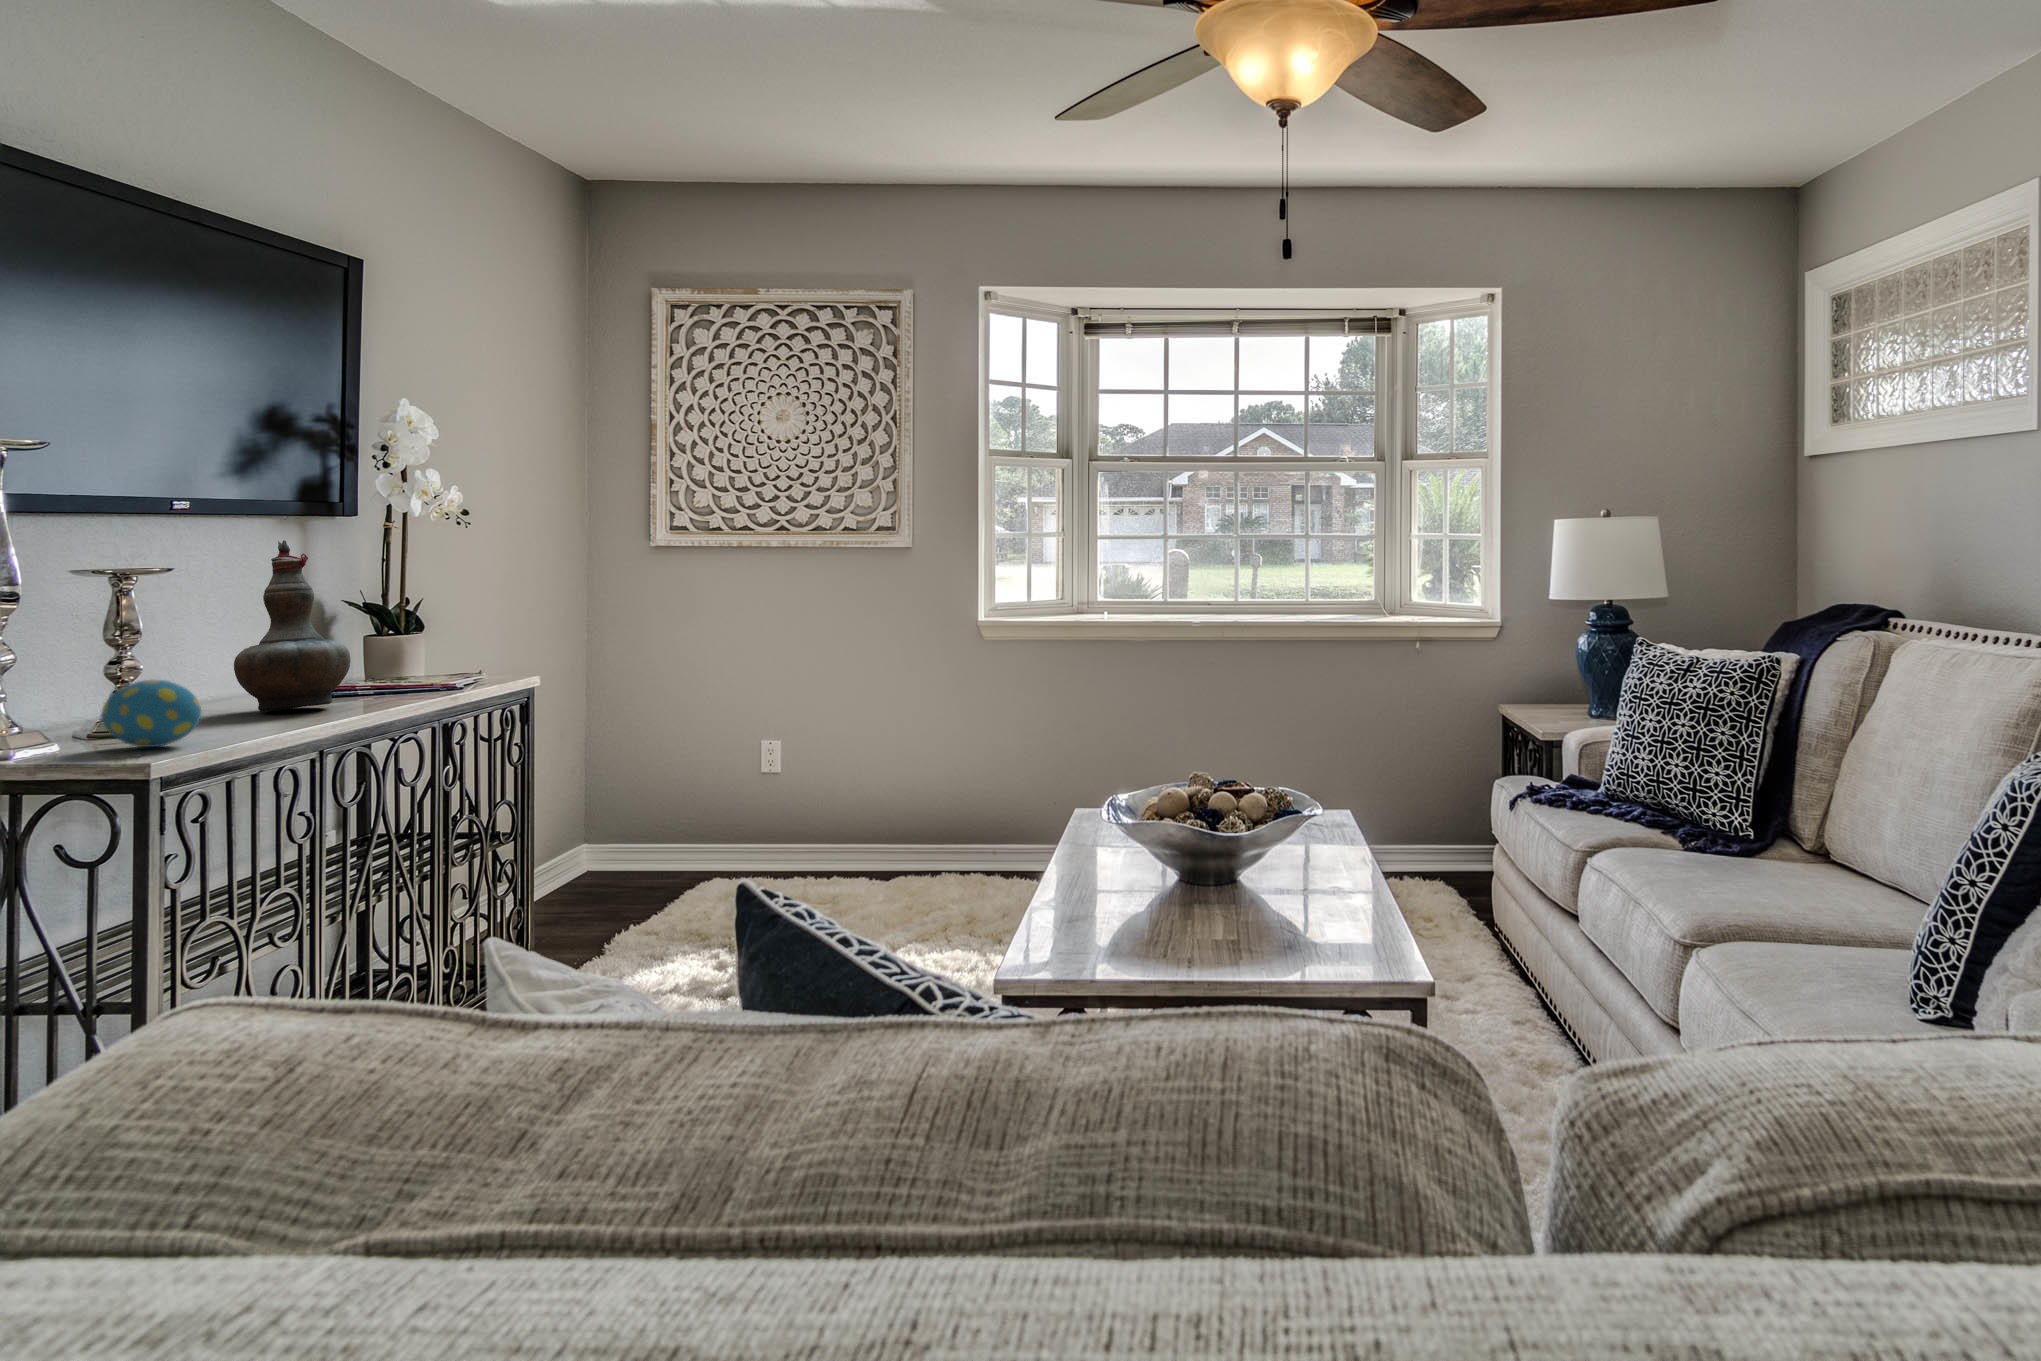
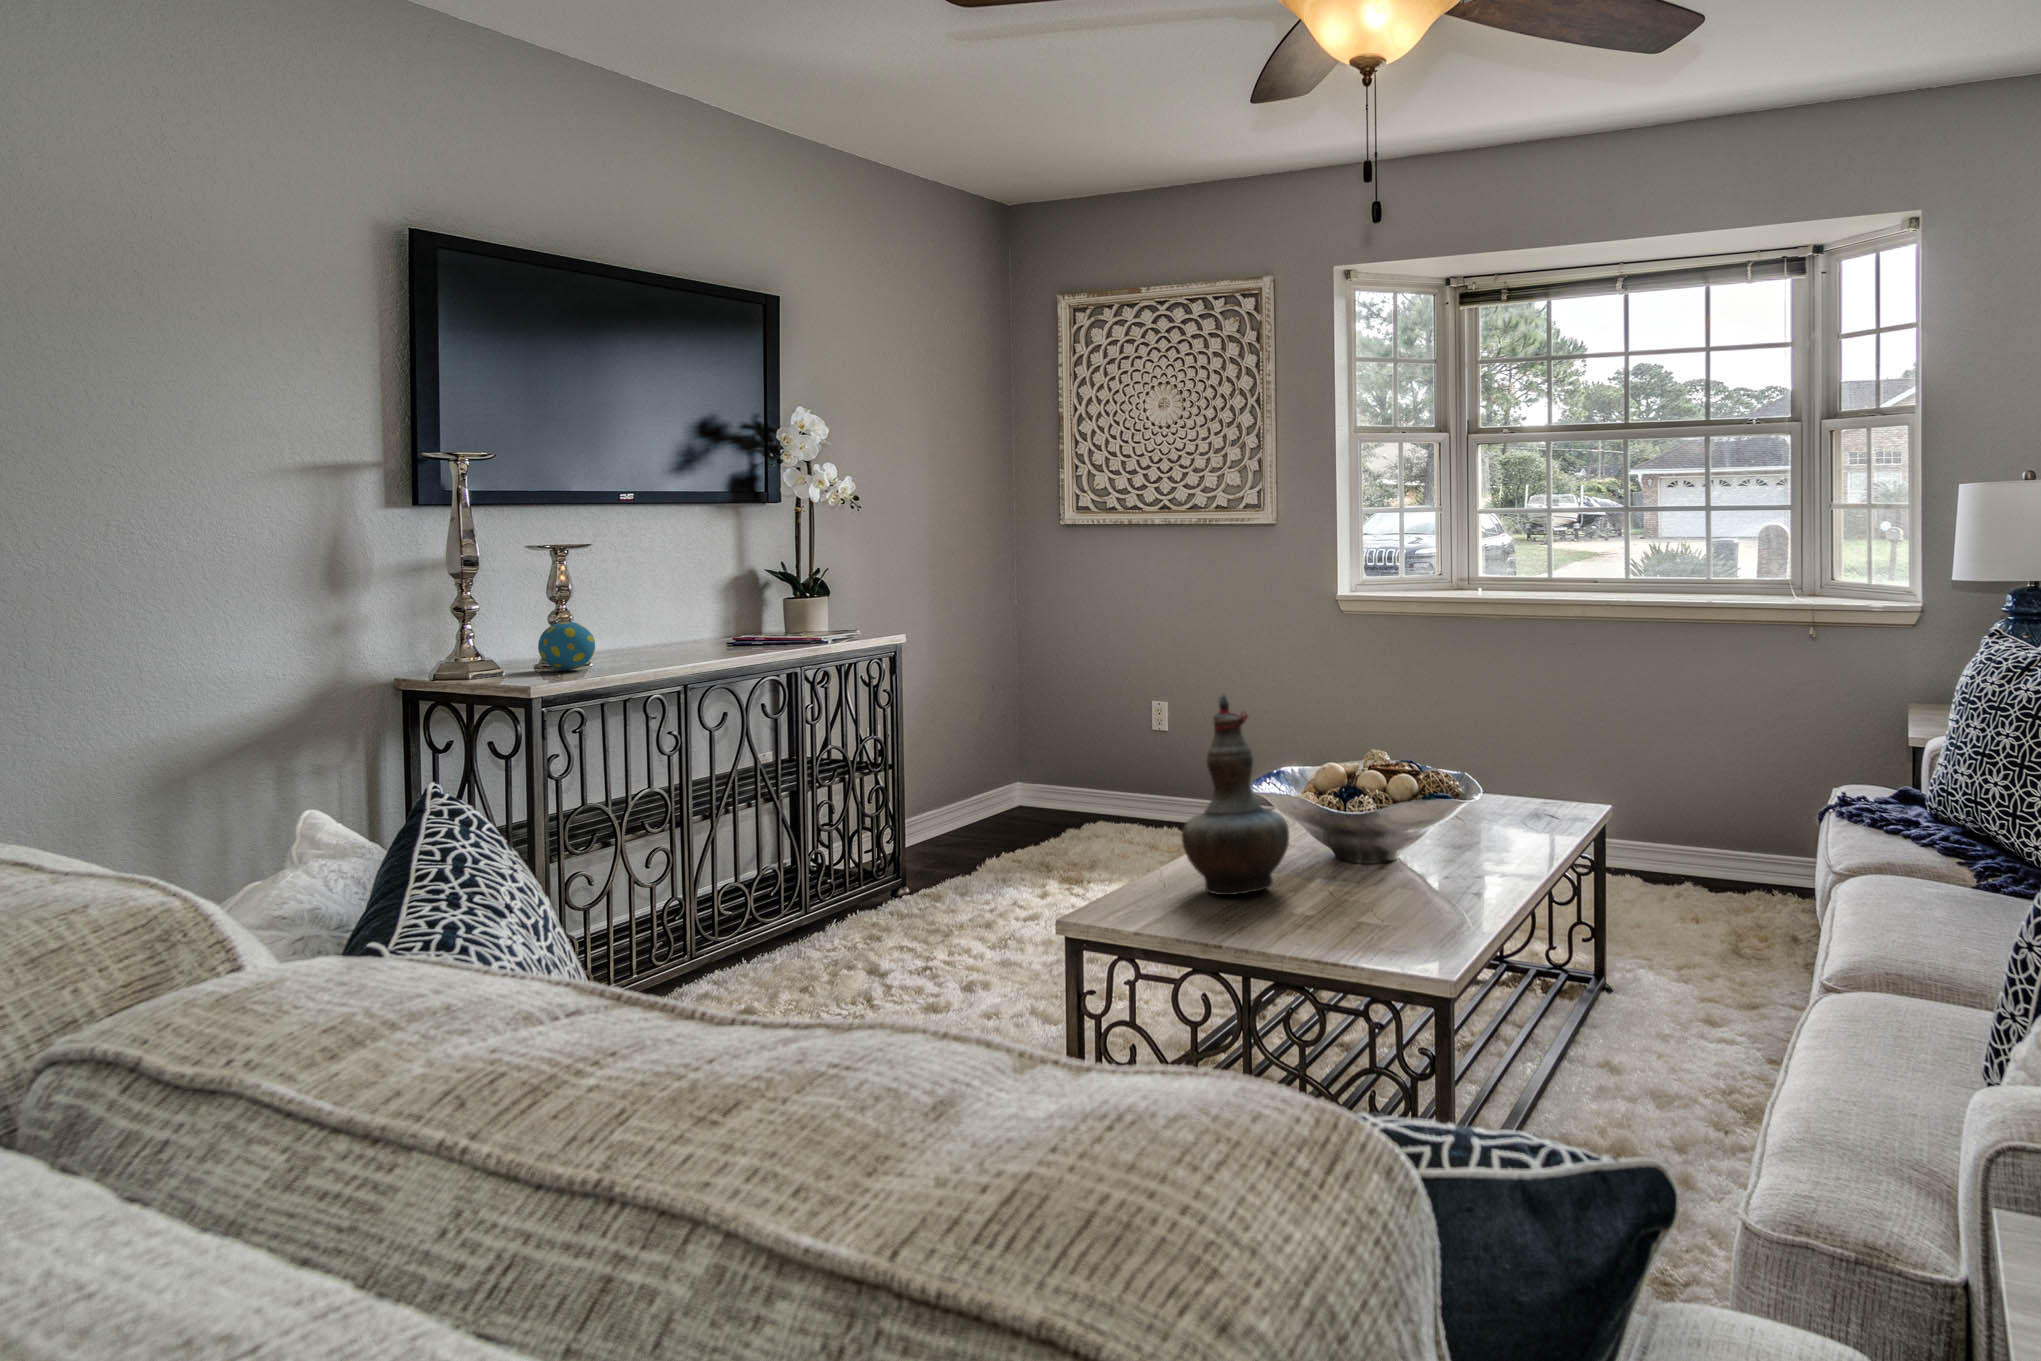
decorative vase: present [234,540,351,712] -> present [1182,695,1289,895]

